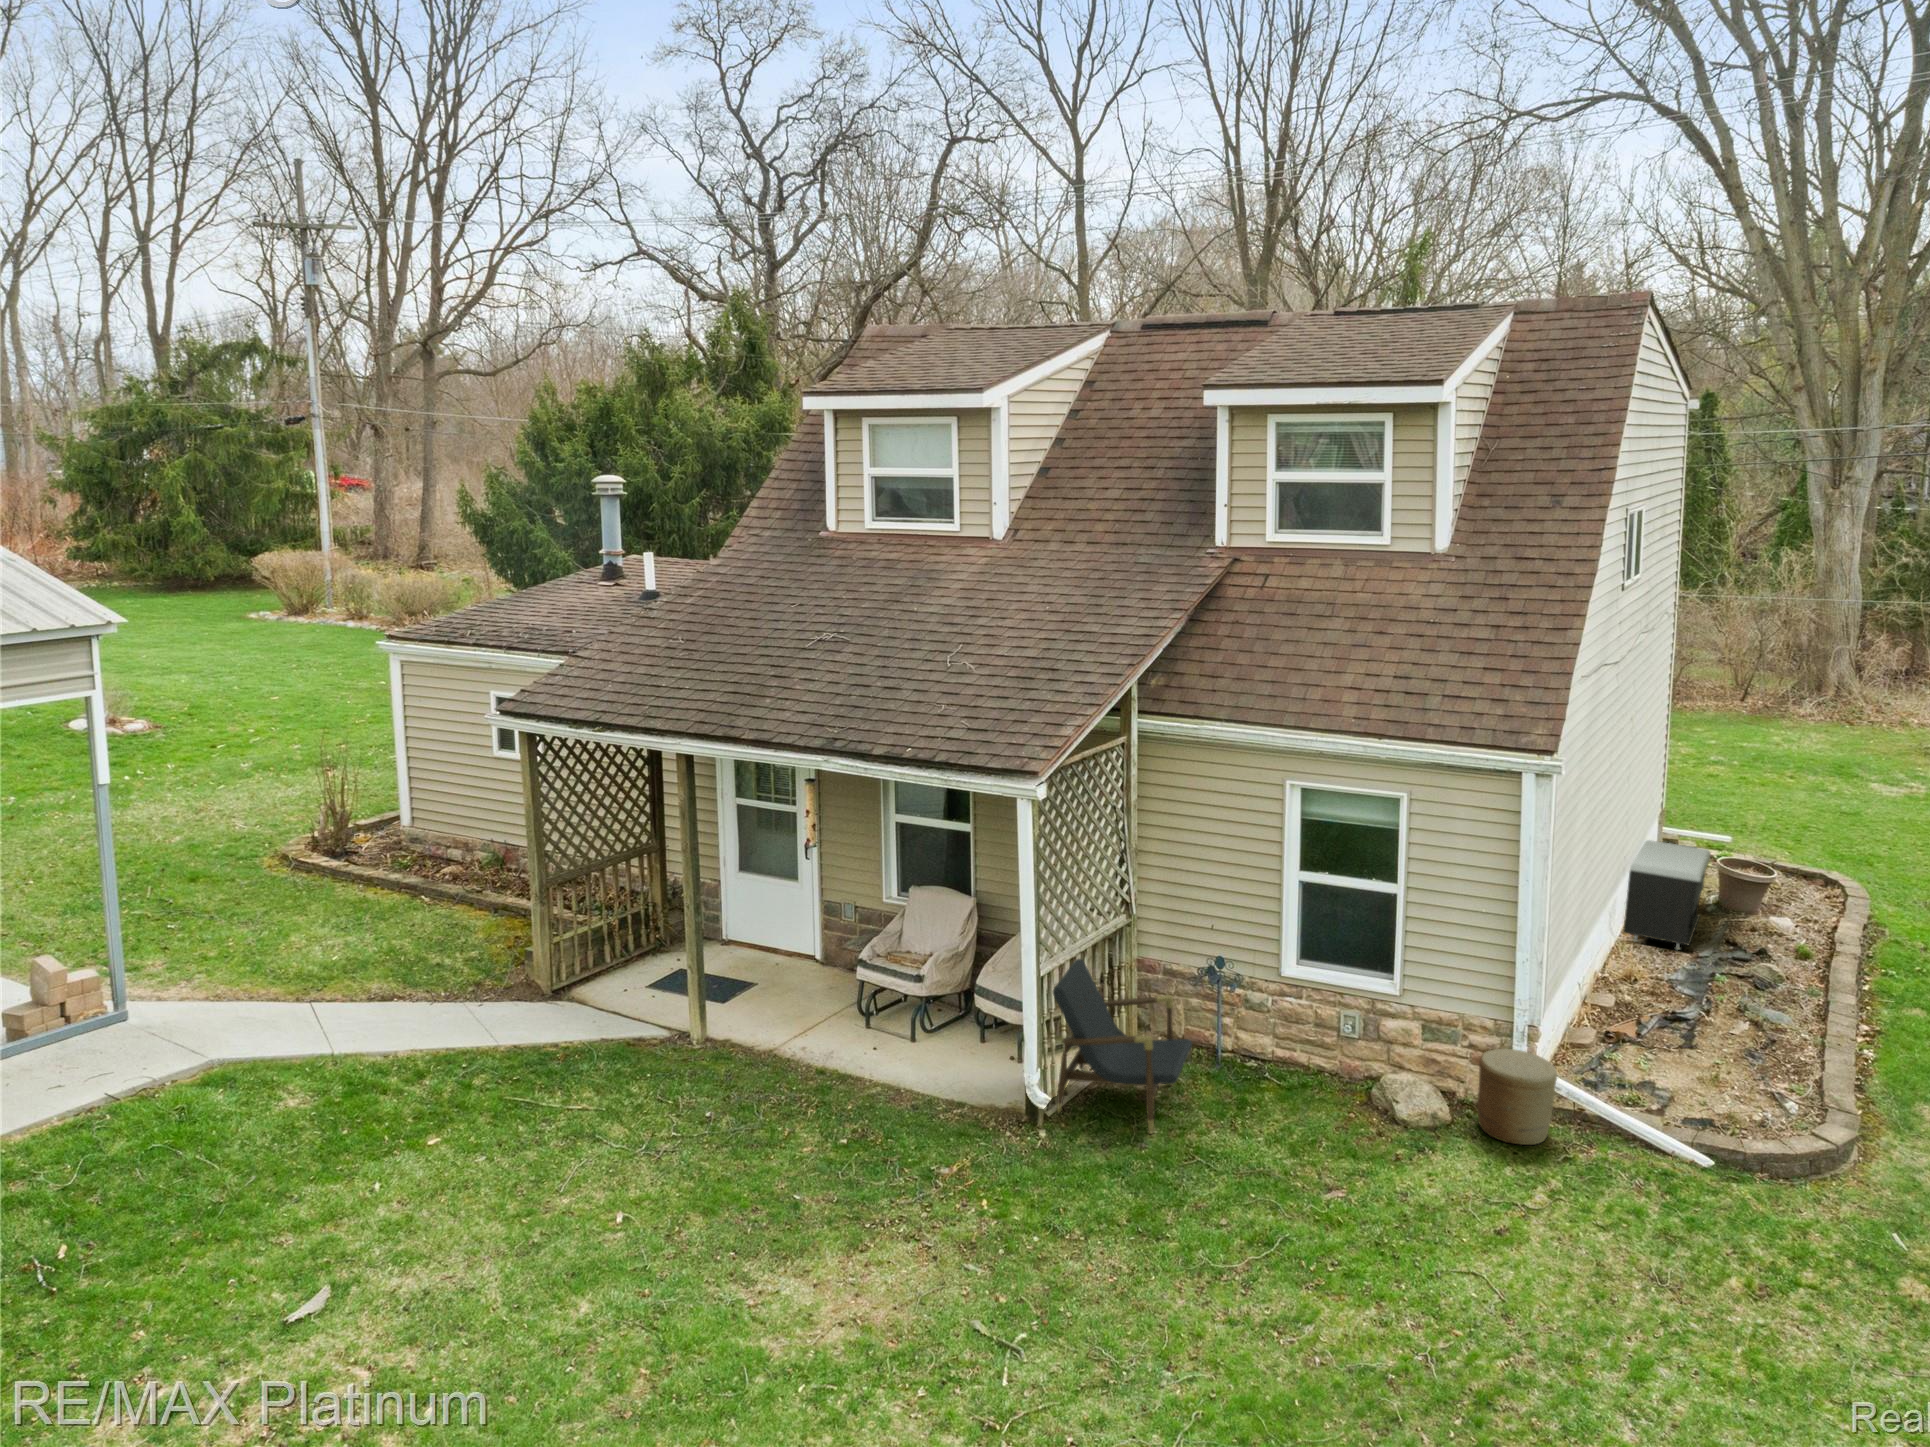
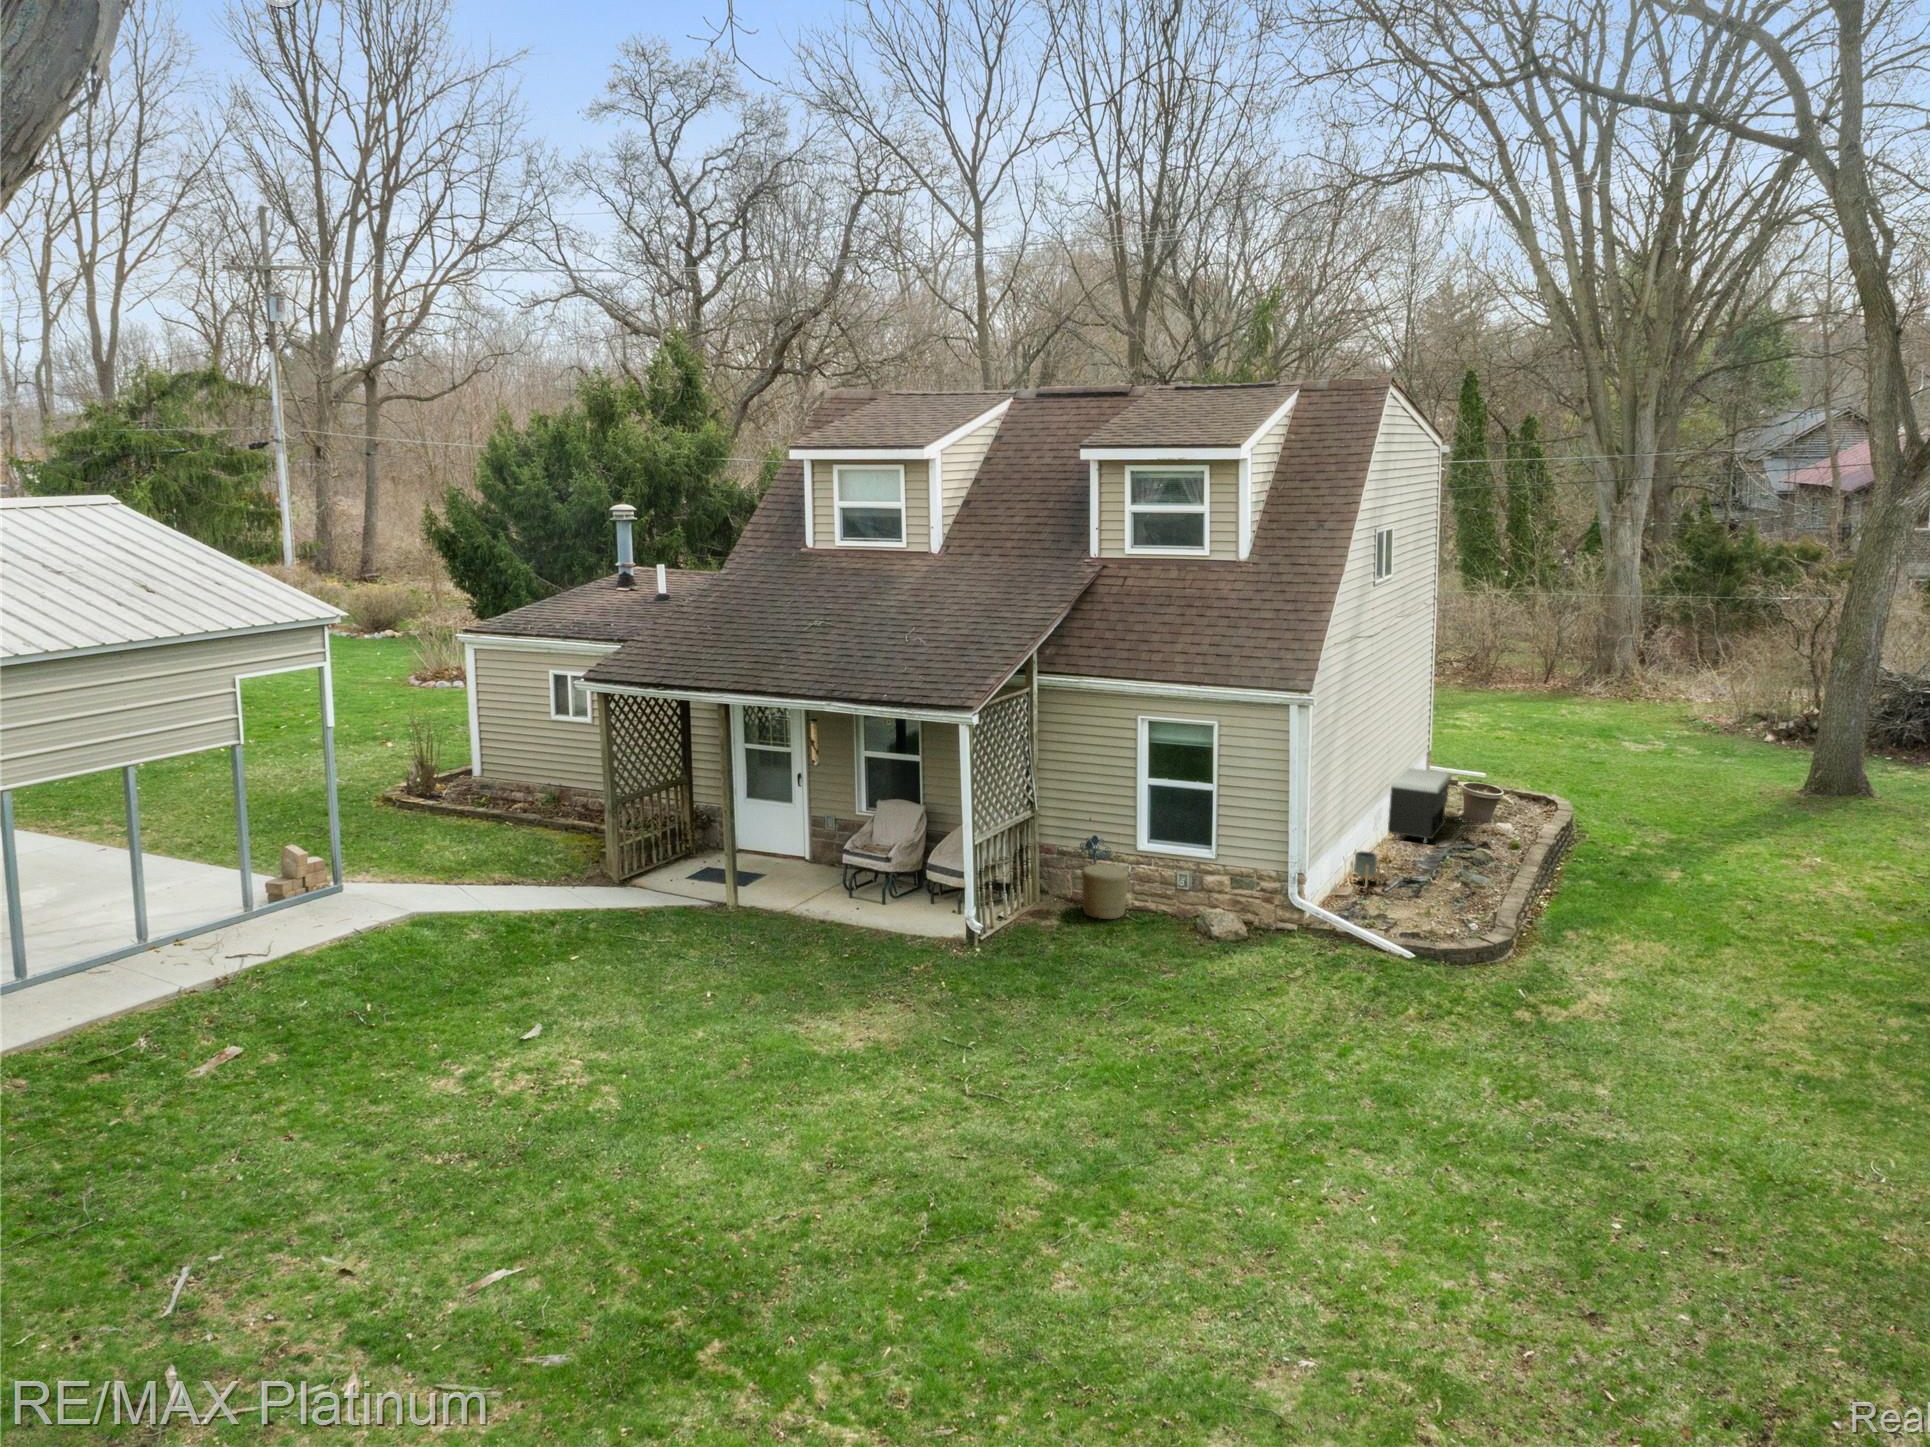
lounge chair: present [1053,959,1192,1134] -> none [985,839,1078,947]
planter: none [1585,974,1632,1029] -> present [1351,851,1380,887]
woven basket: present [1477,1049,1557,1145] -> present [1082,864,1128,919]

